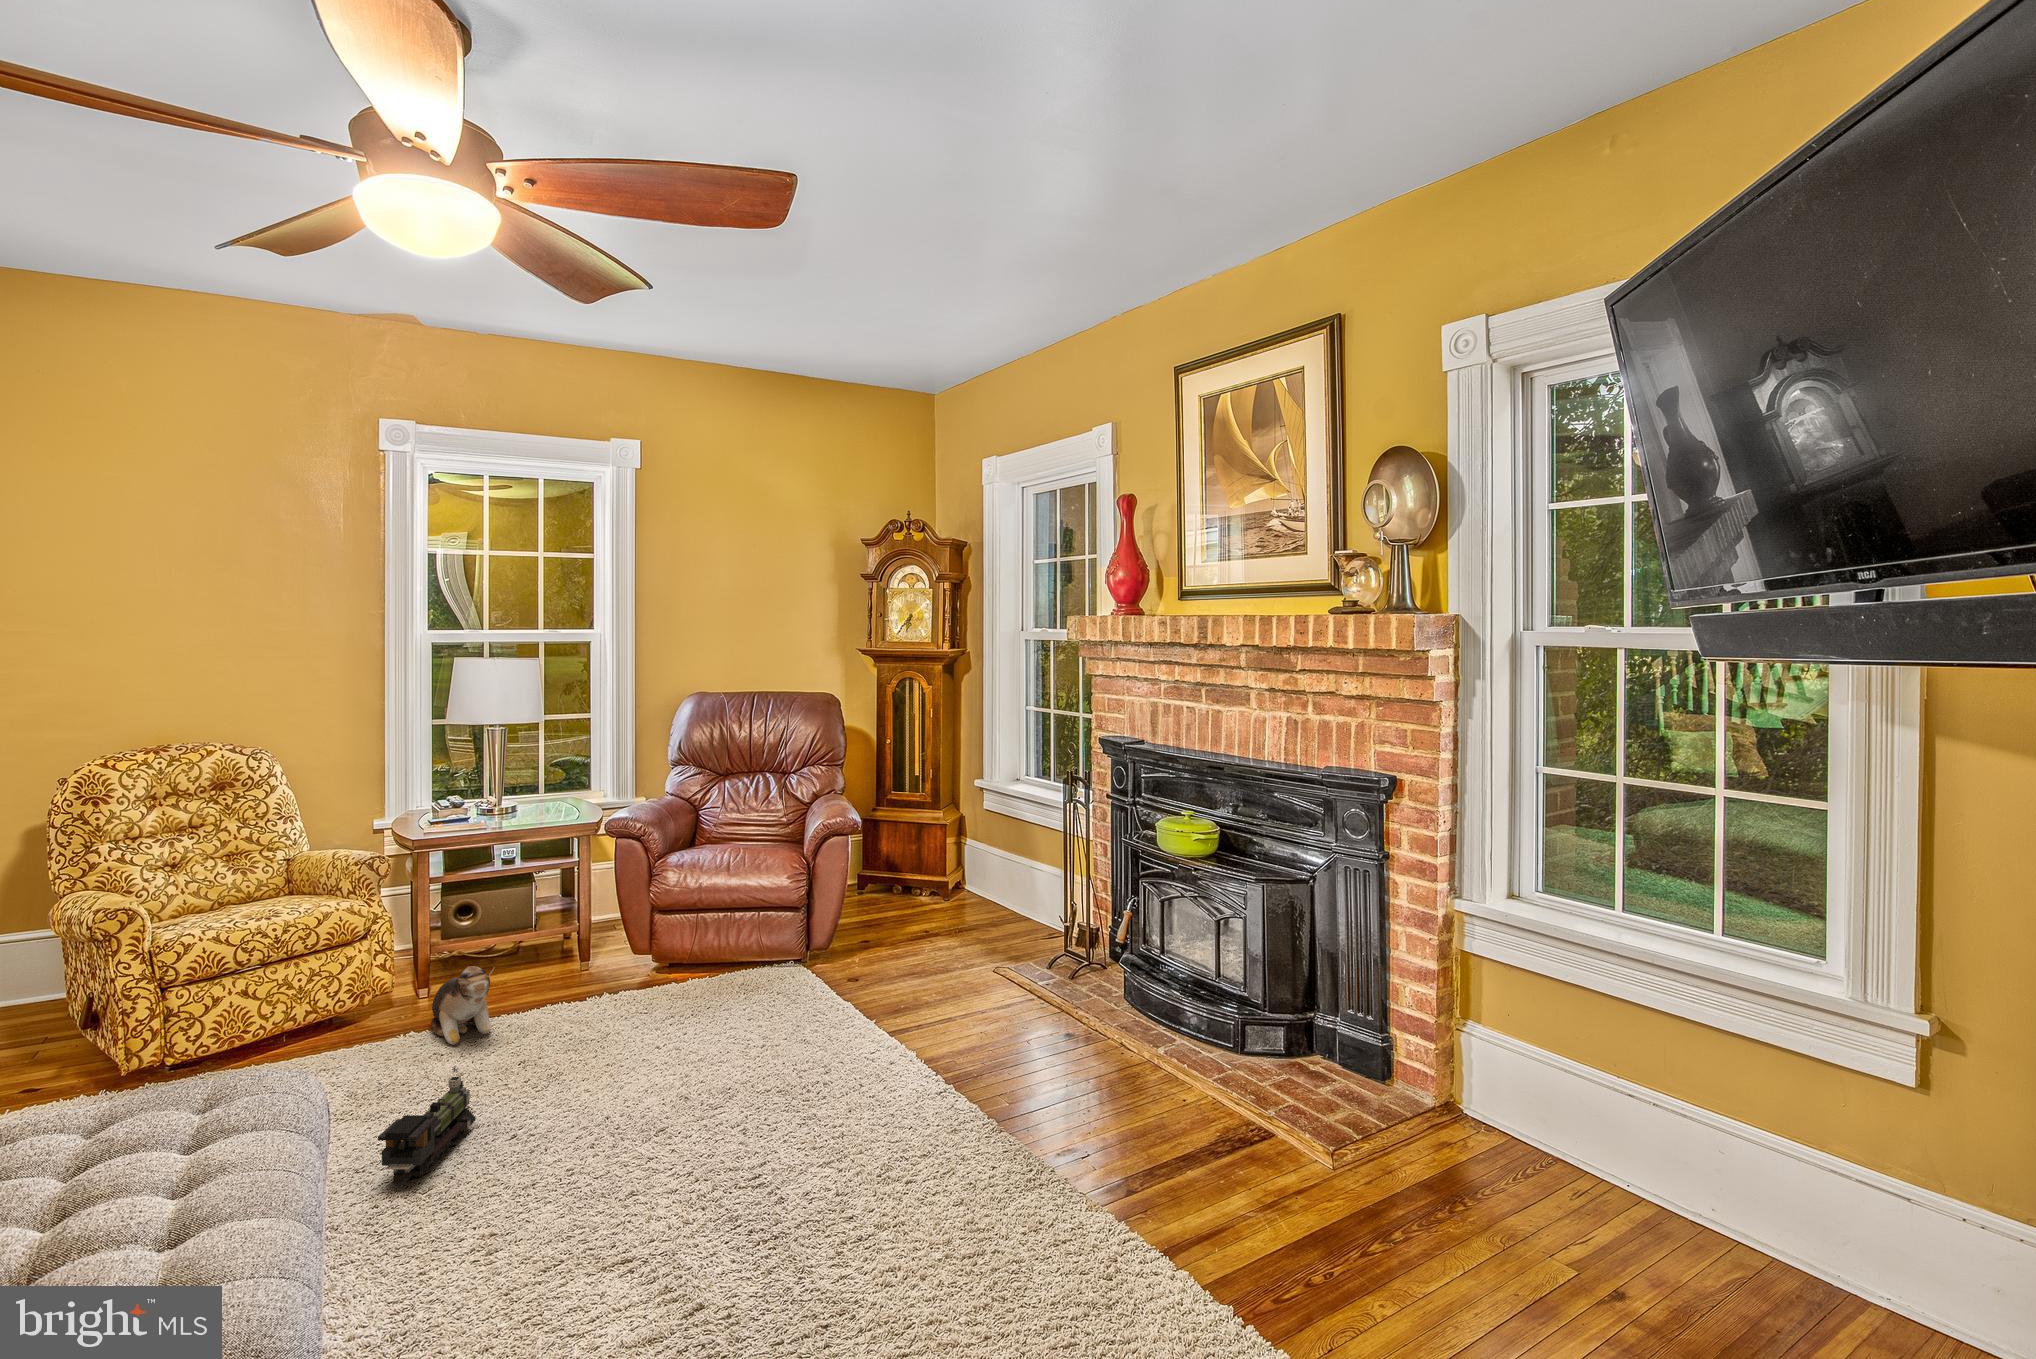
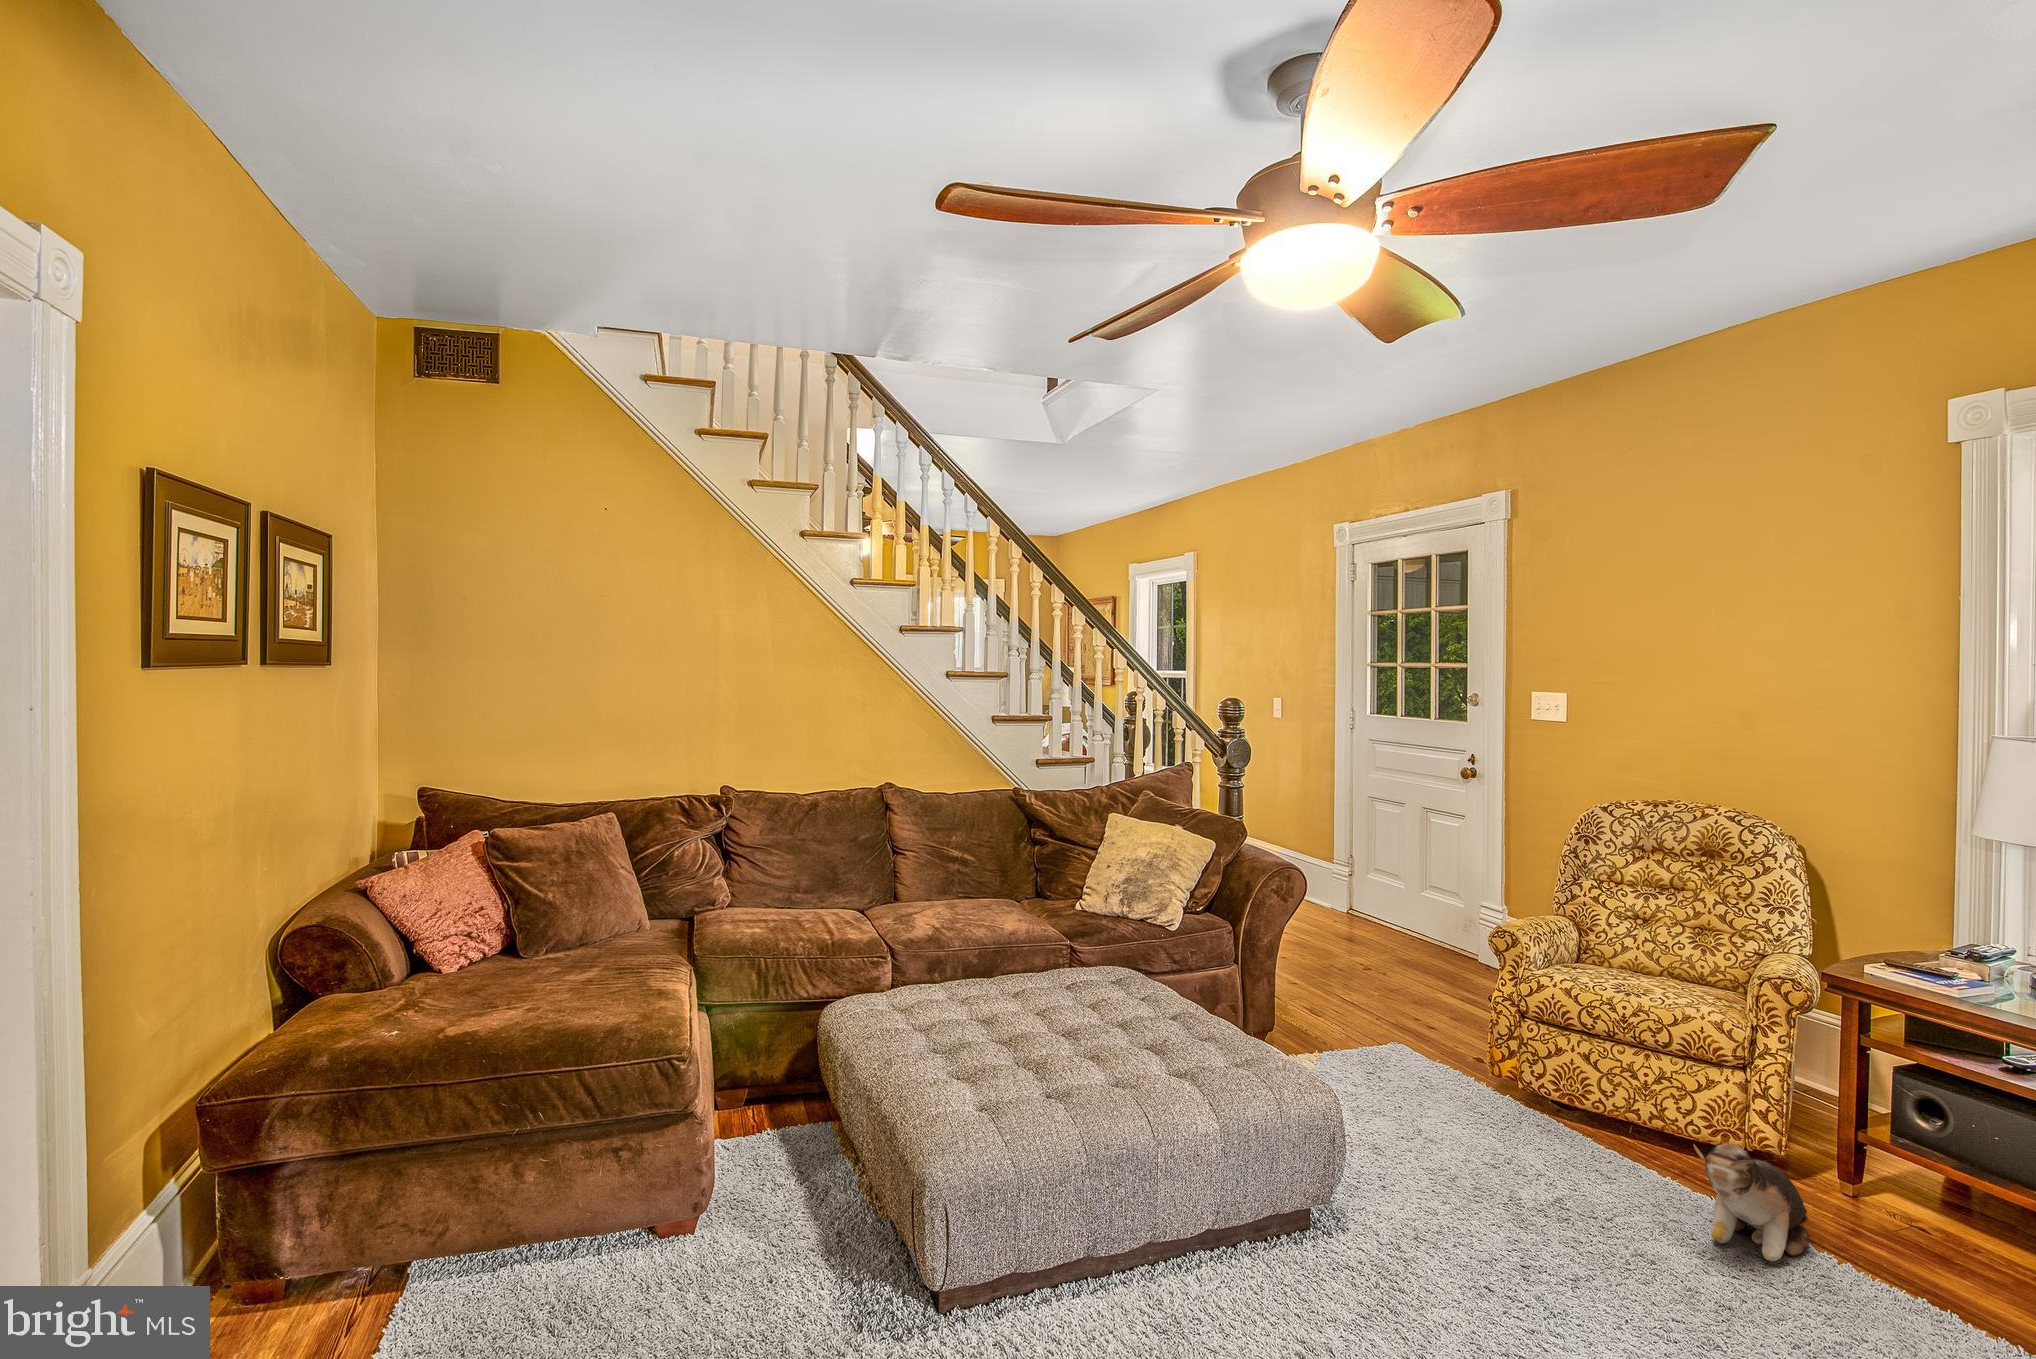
toy train: present [378,1066,475,1187] -> none [1356,1196,1535,1294]

